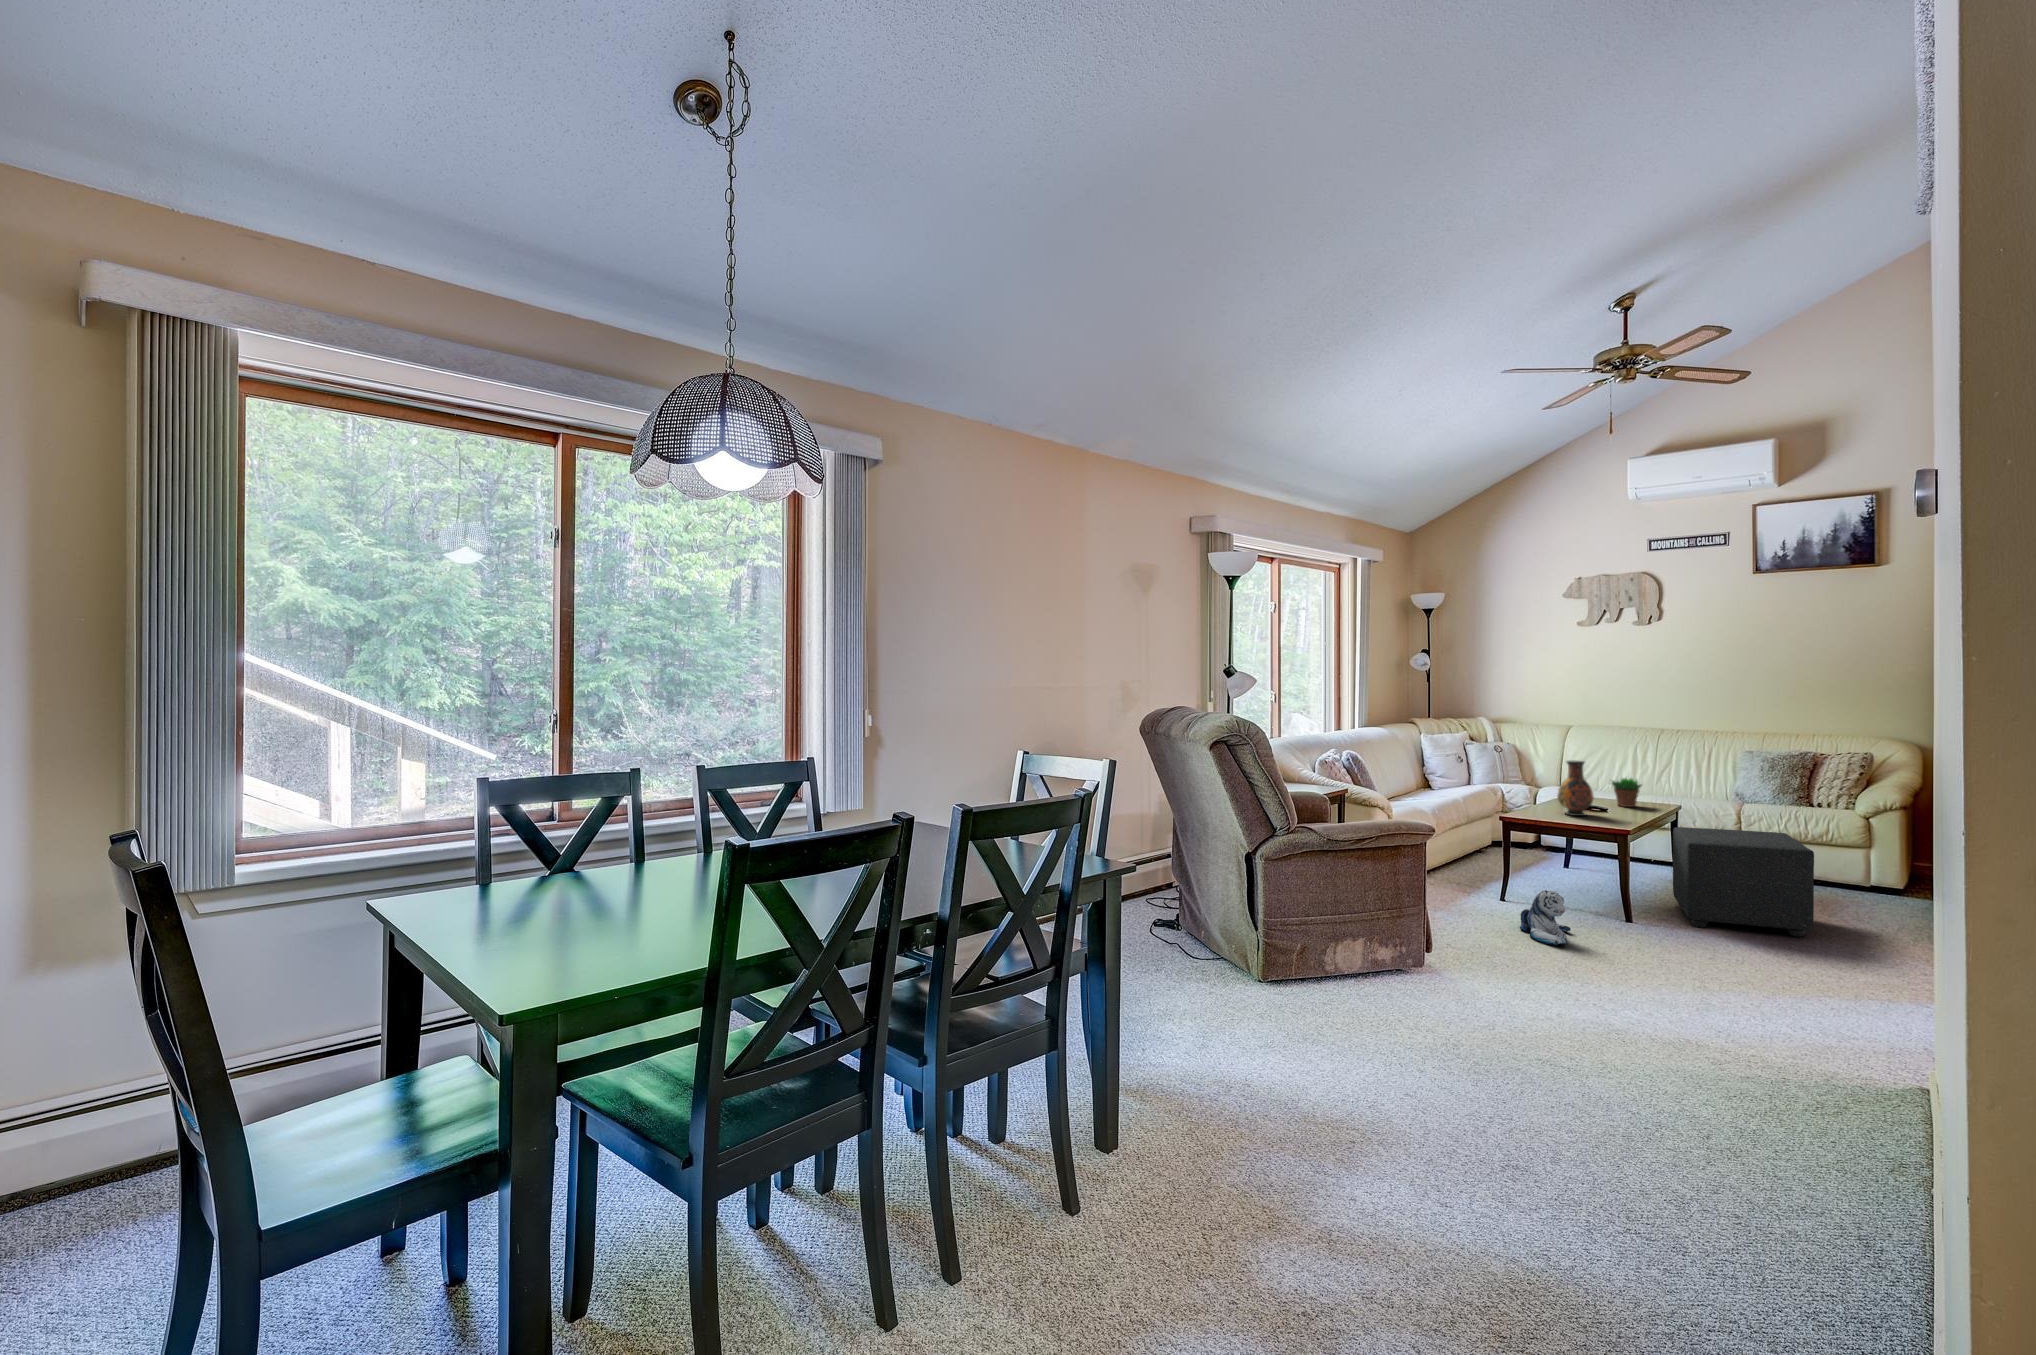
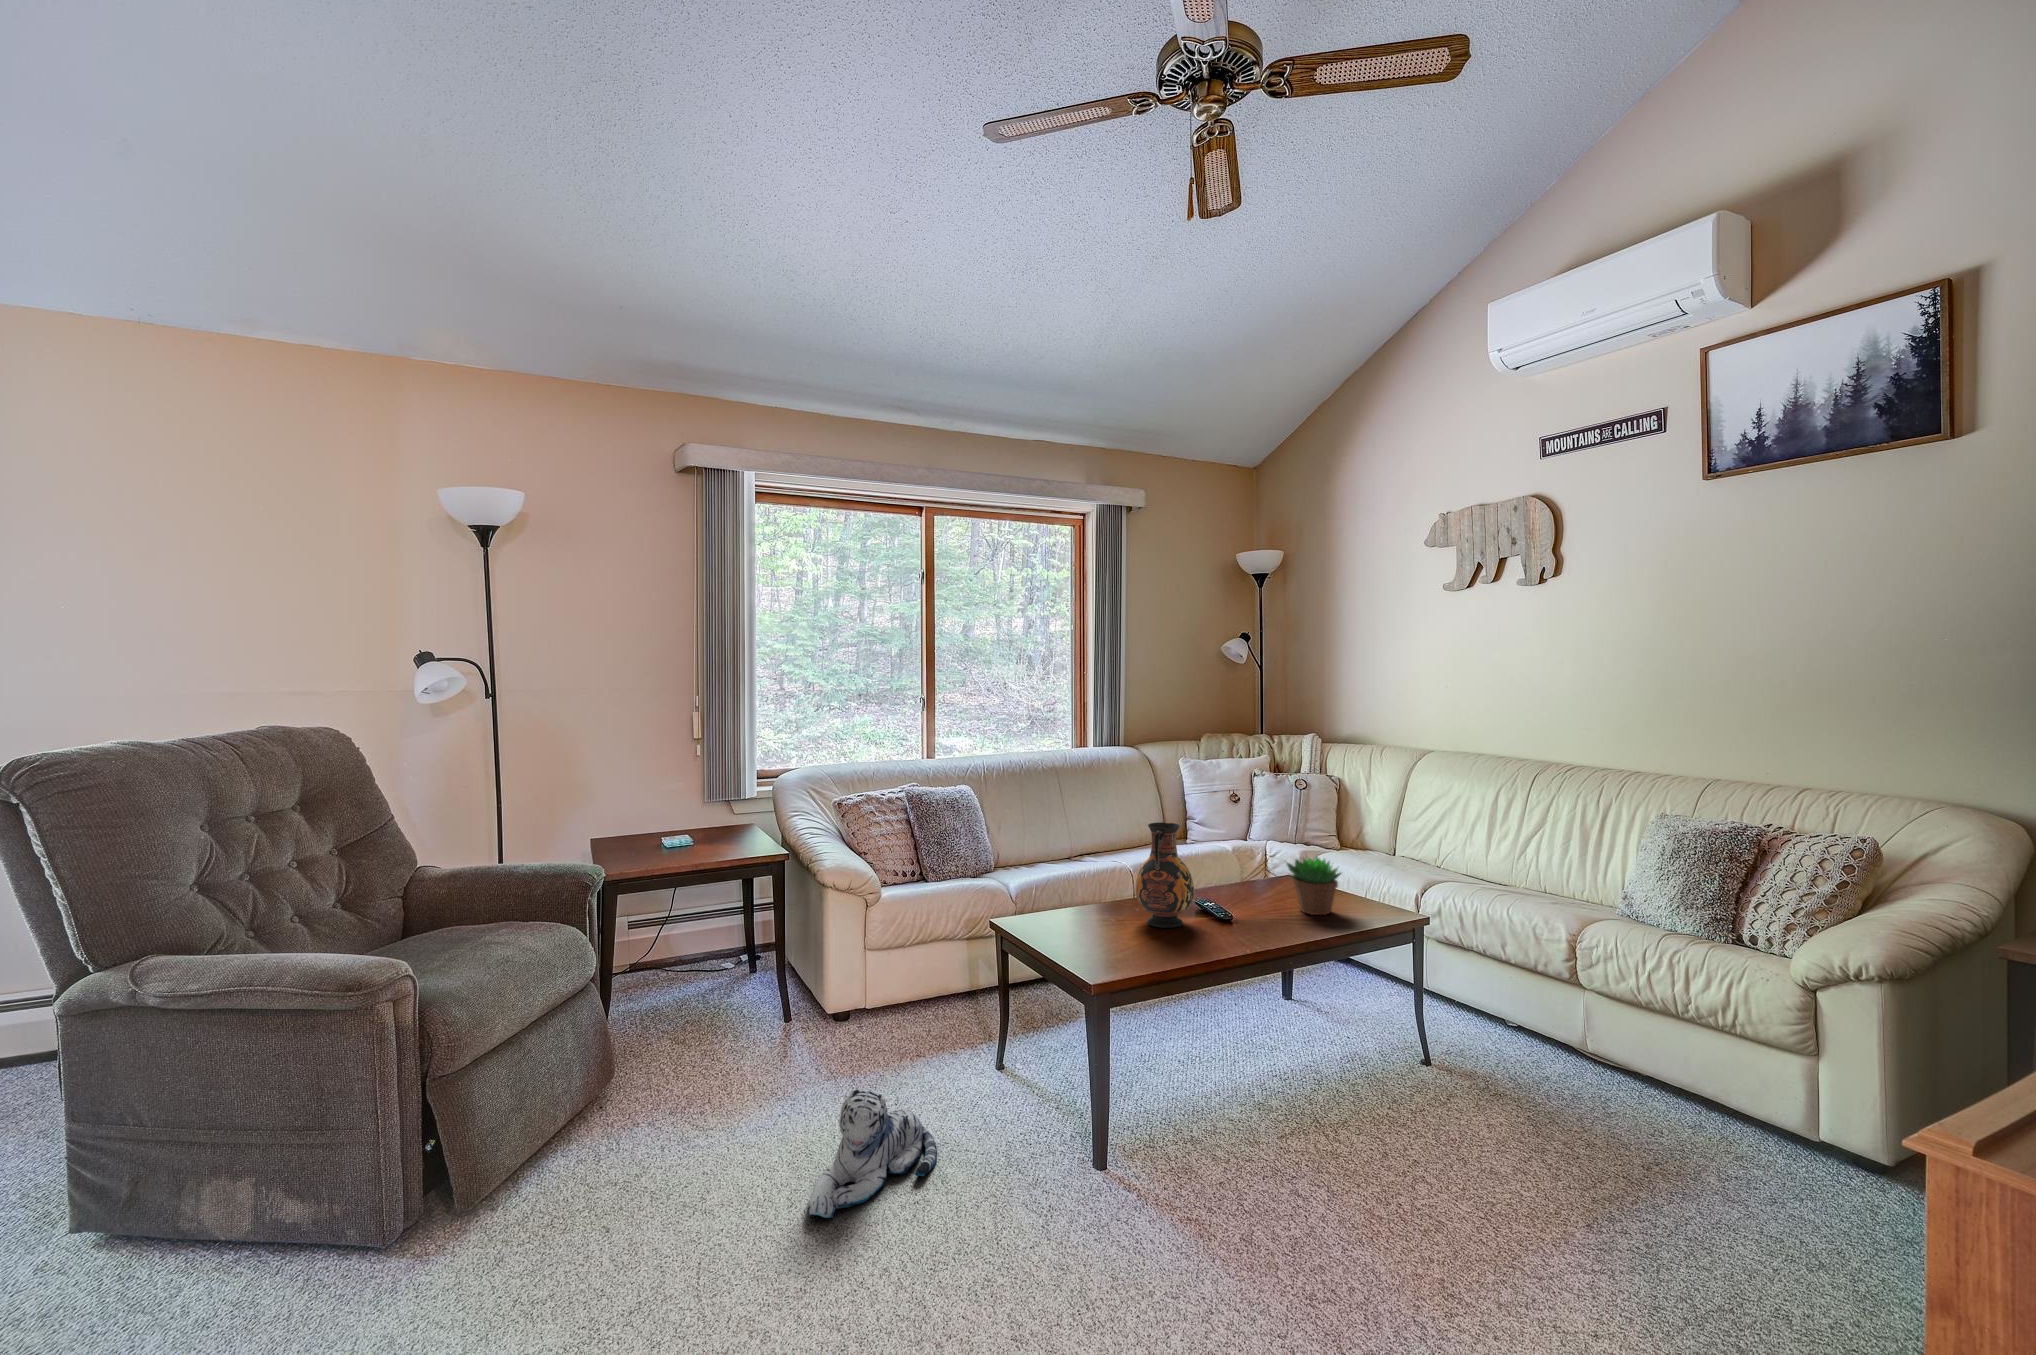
ottoman: present [1673,827,1814,937] -> none [1190,974,1490,1294]

